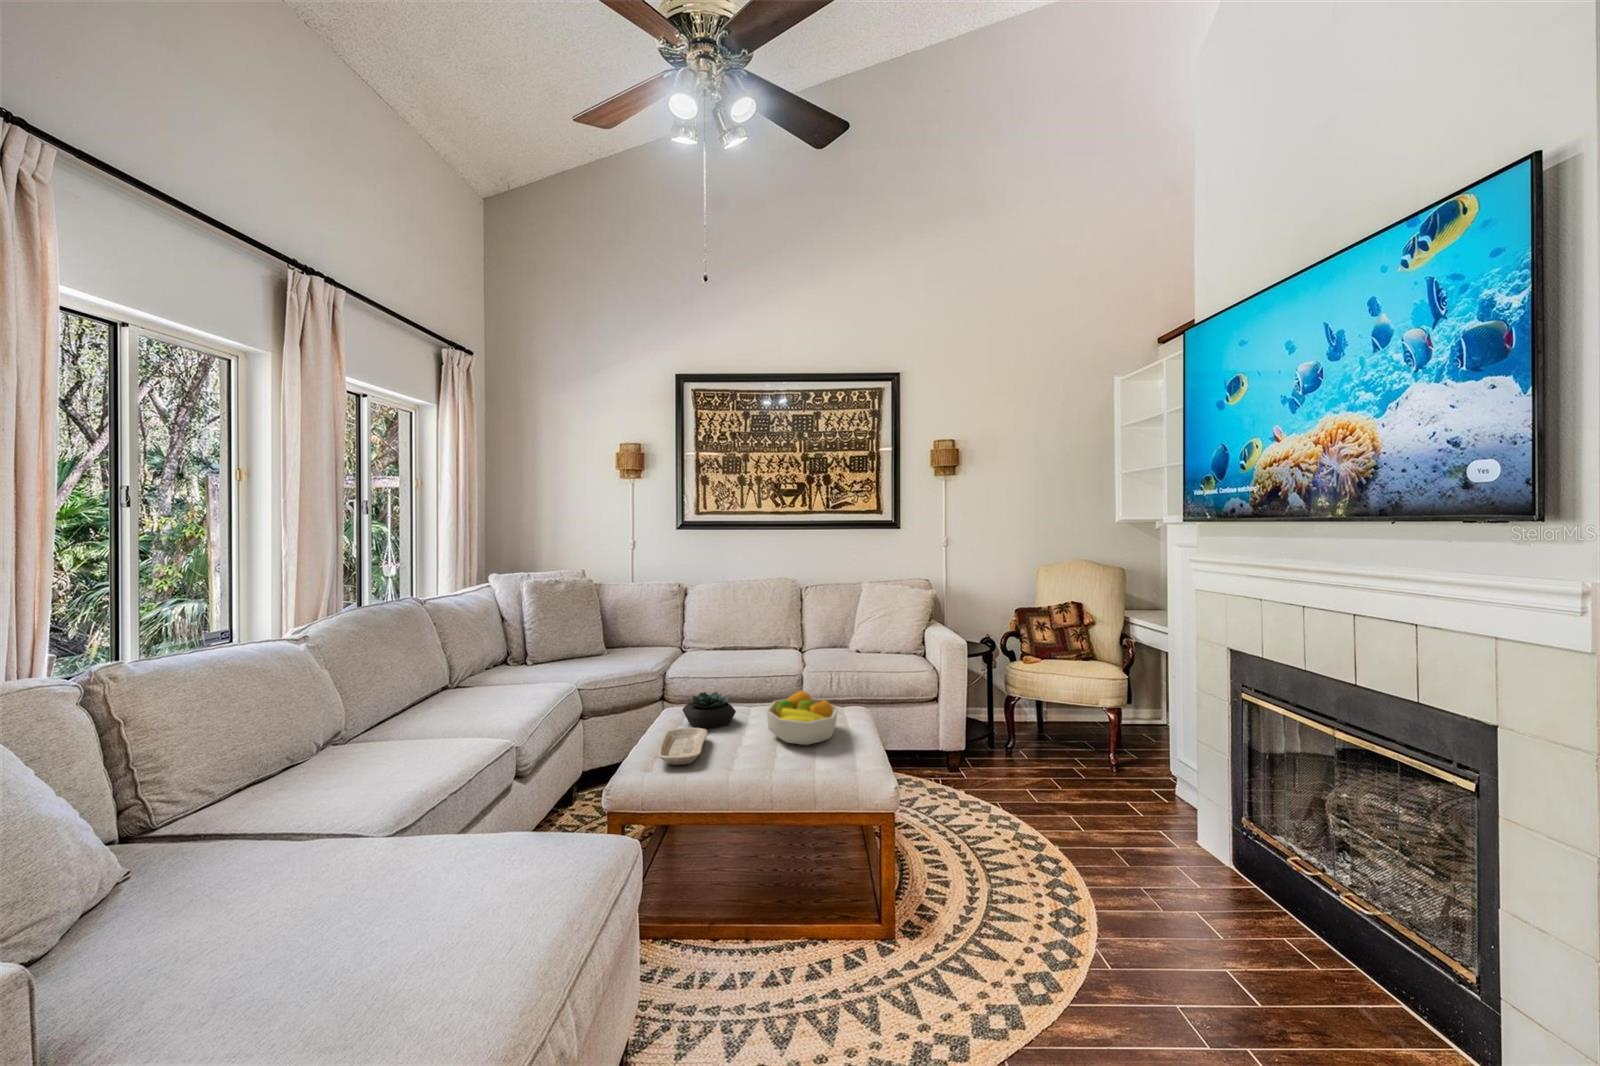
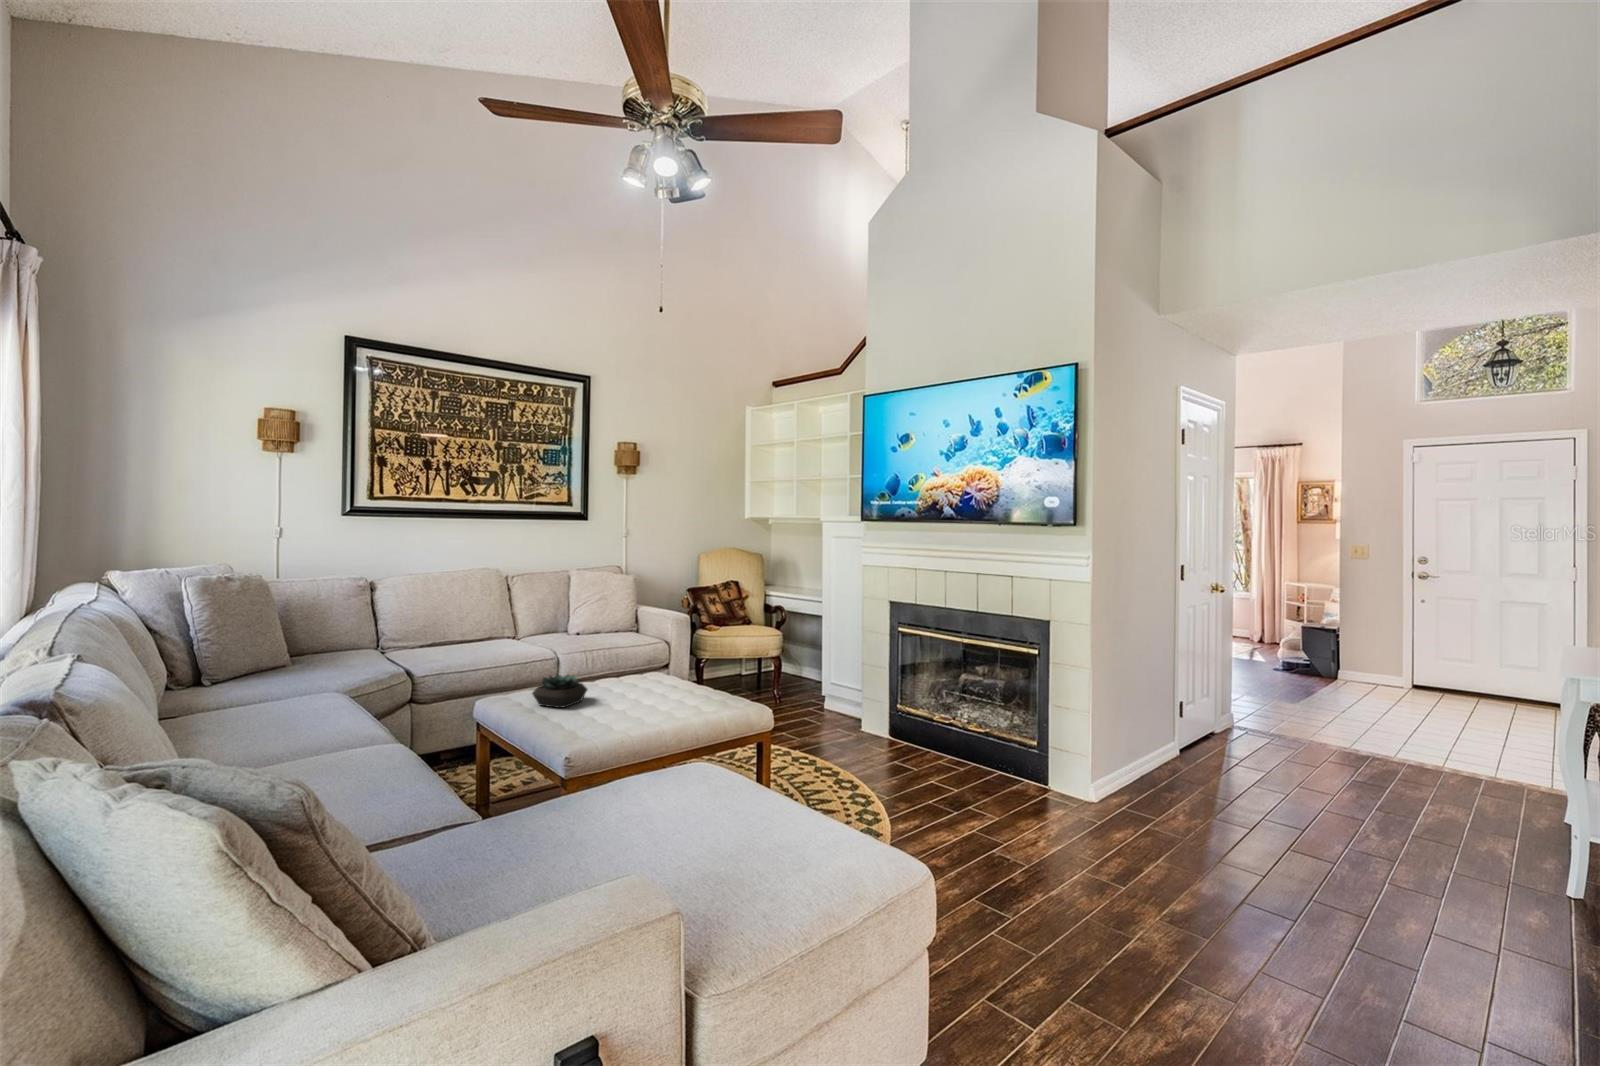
fruit bowl: present [766,690,838,745] -> none [626,660,698,702]
tray: present [658,727,708,765] -> none [555,704,624,732]

